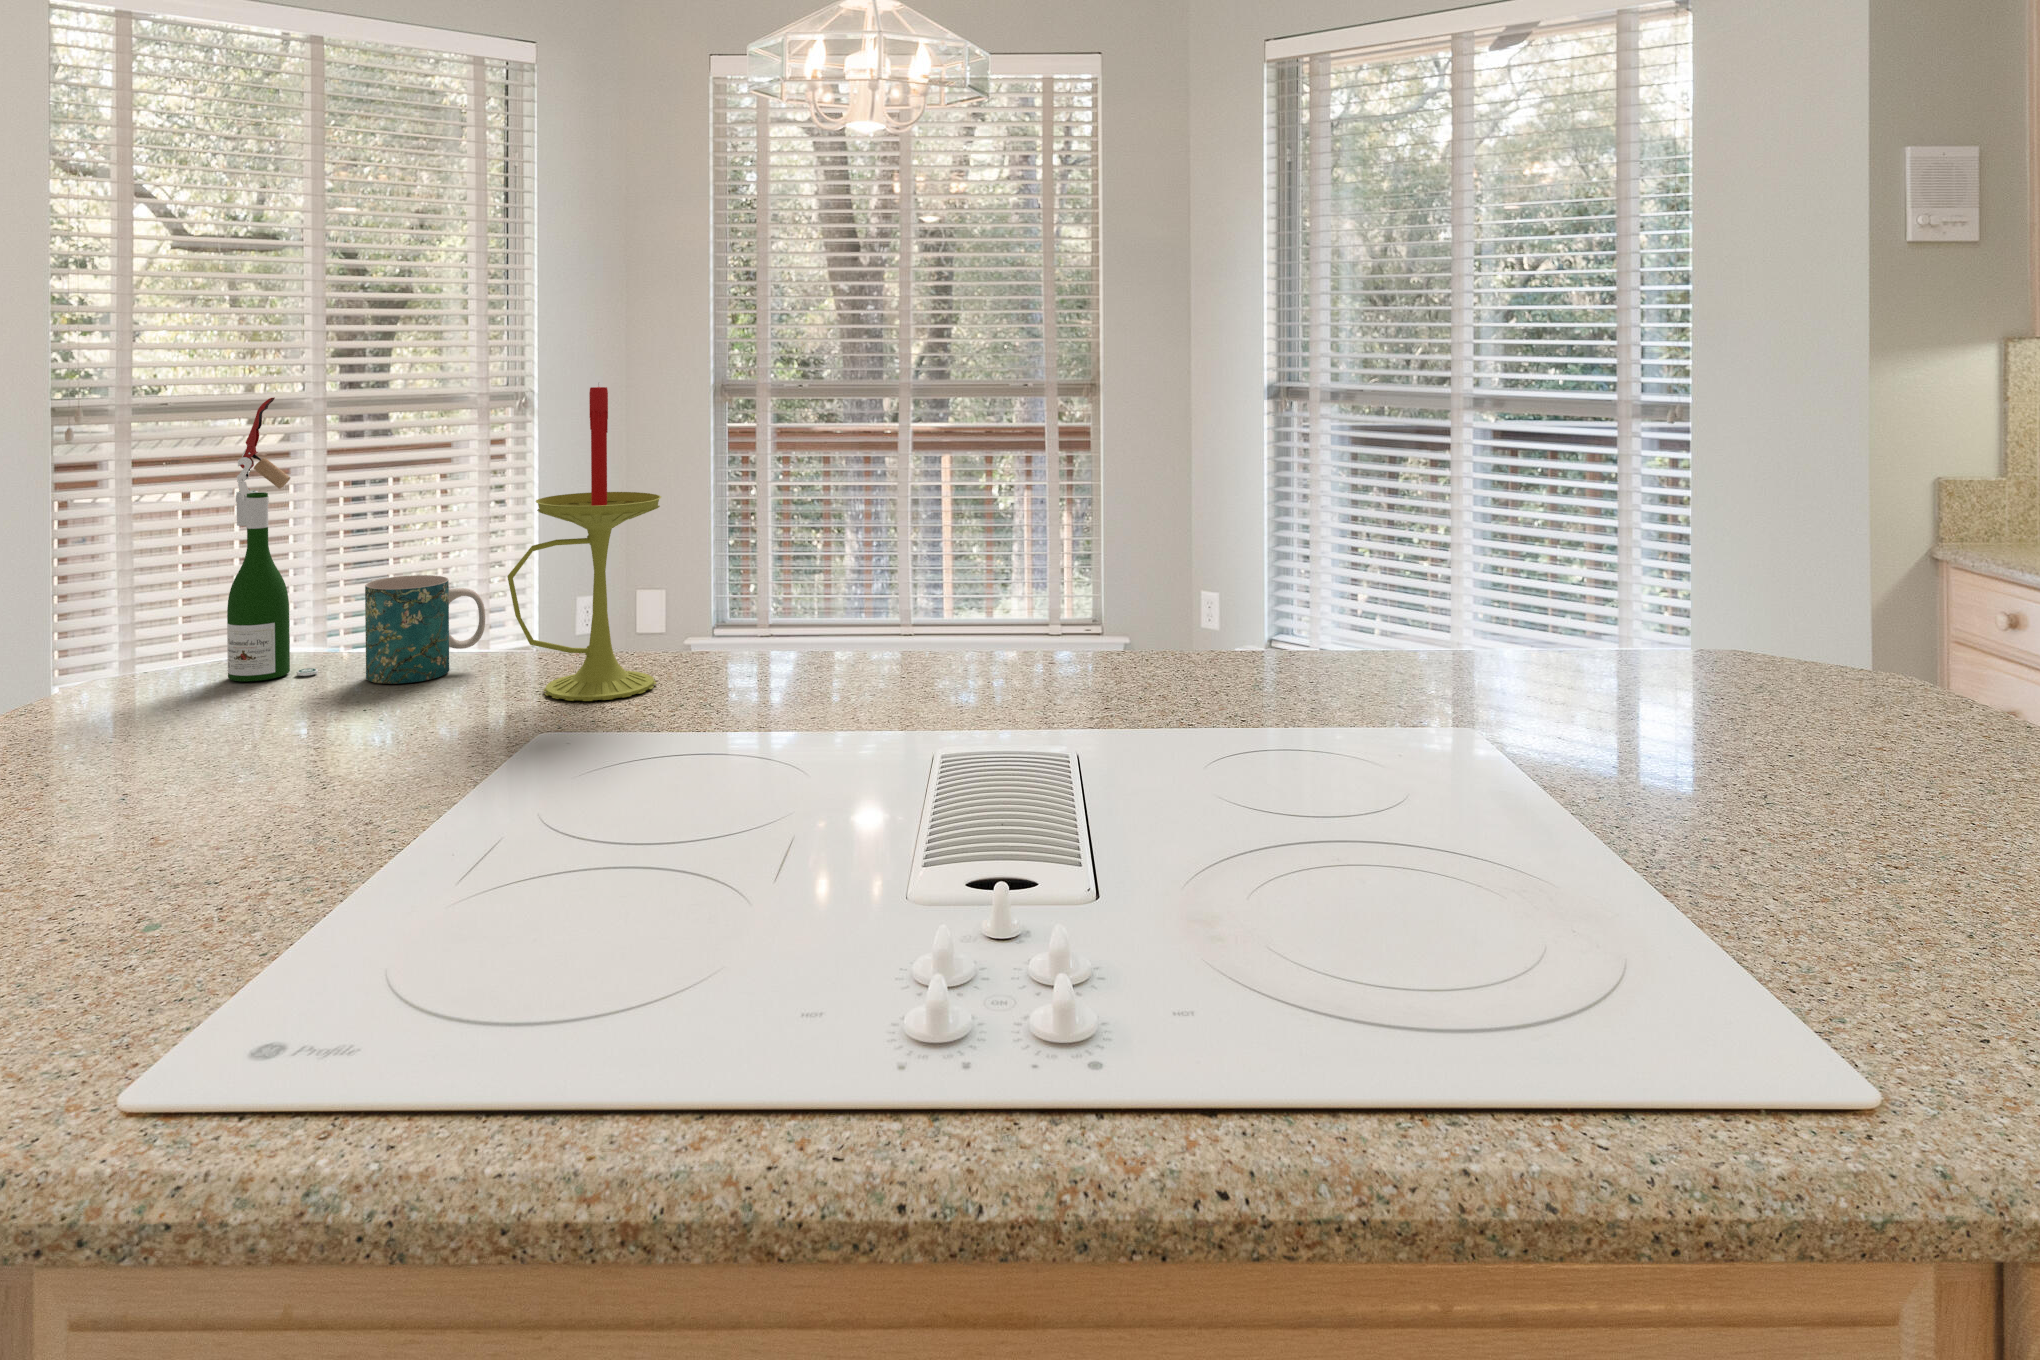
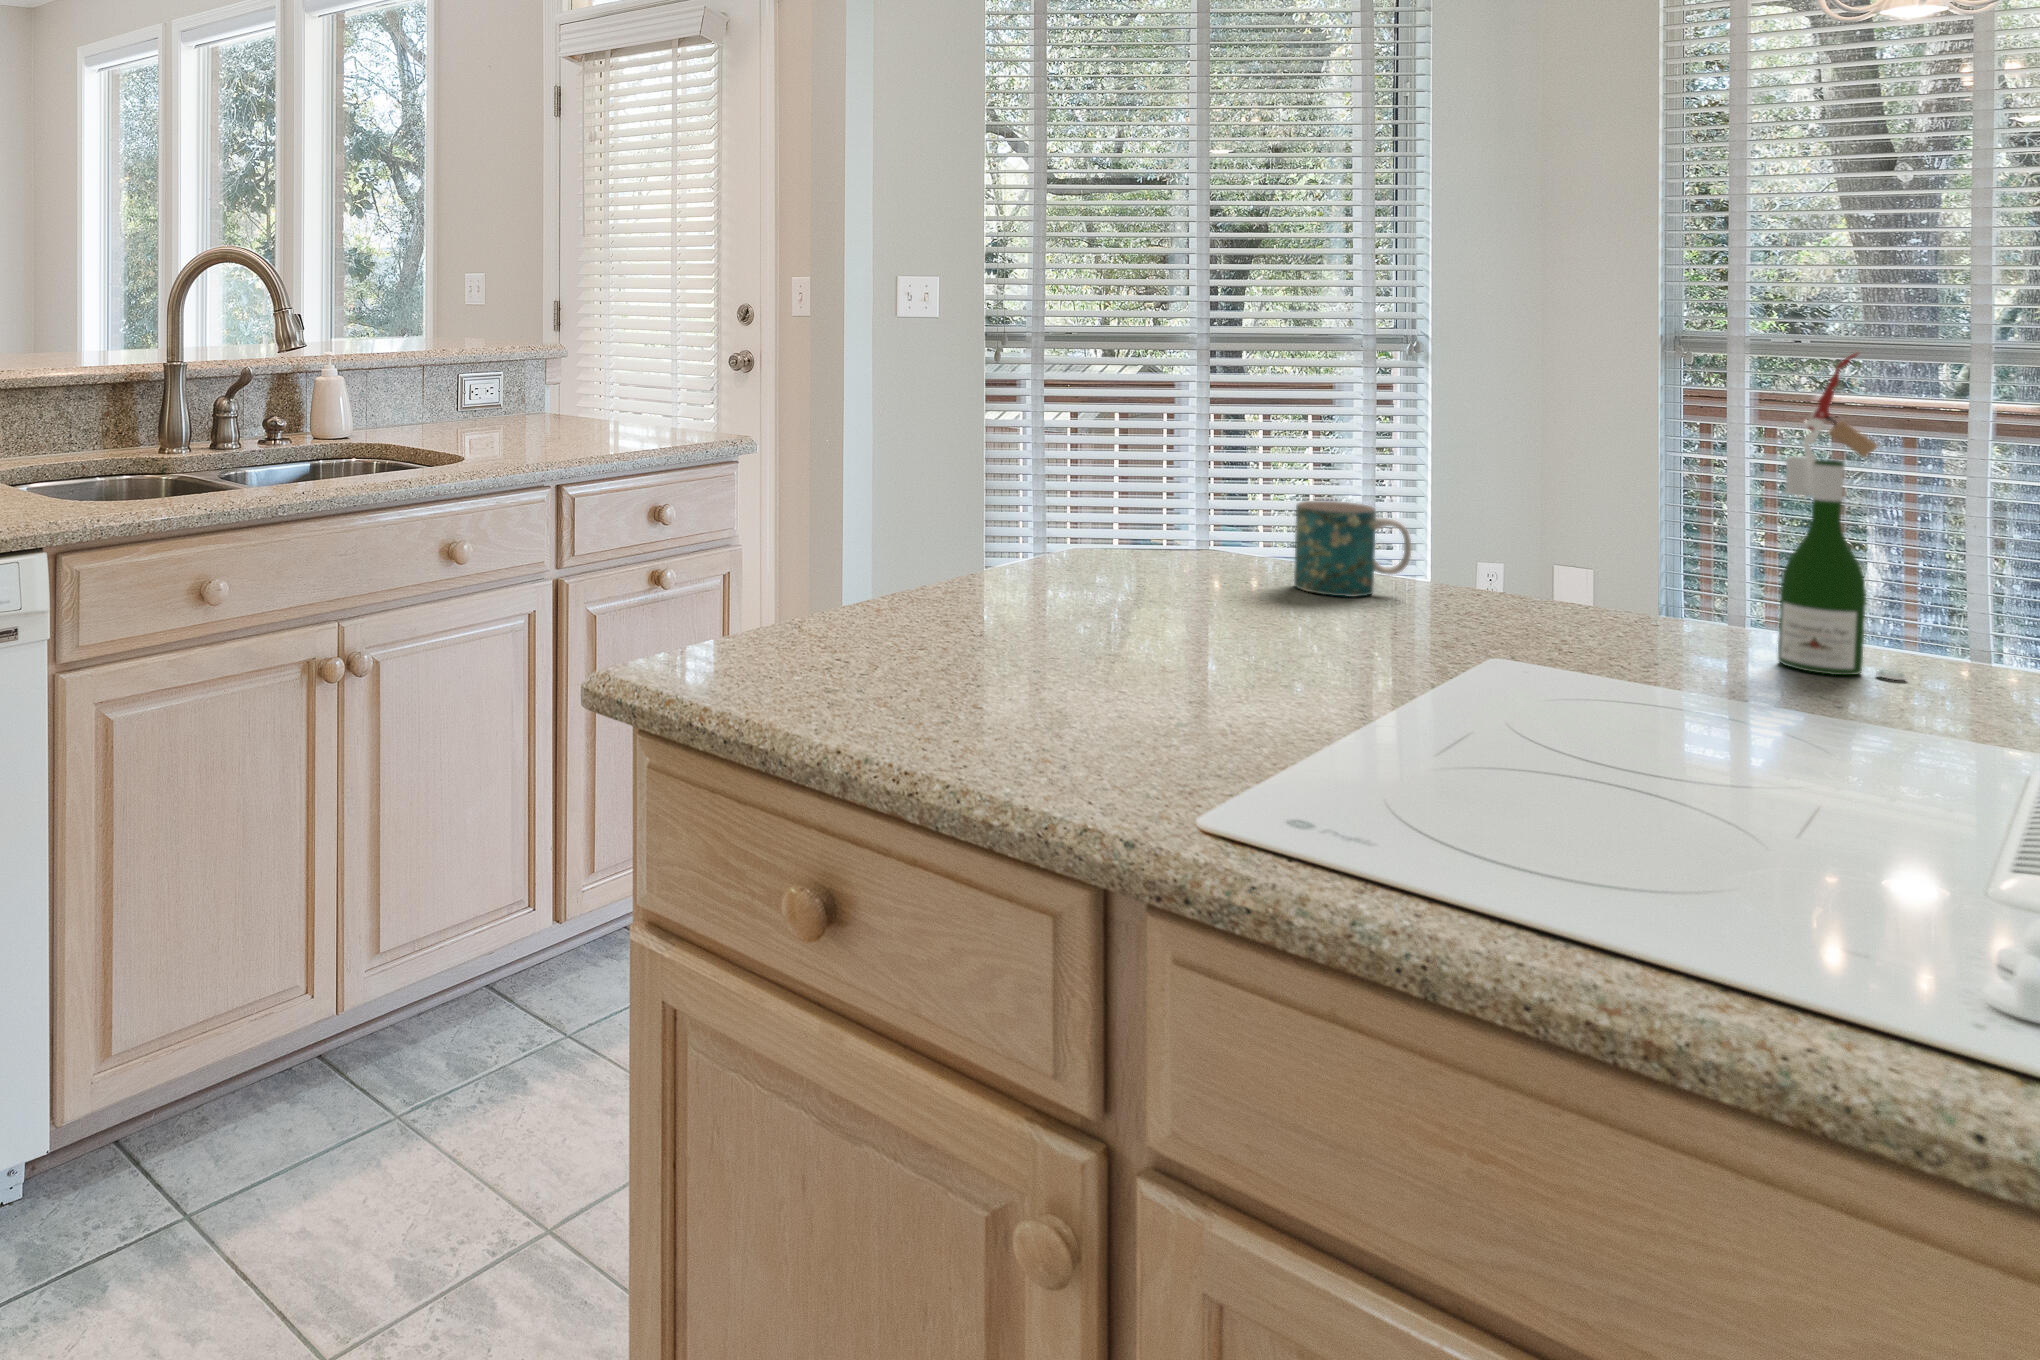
candle: present [507,387,661,701] -> none [1446,327,1627,647]
wine bottle: present [227,397,318,681] -> present [1778,352,1907,680]

